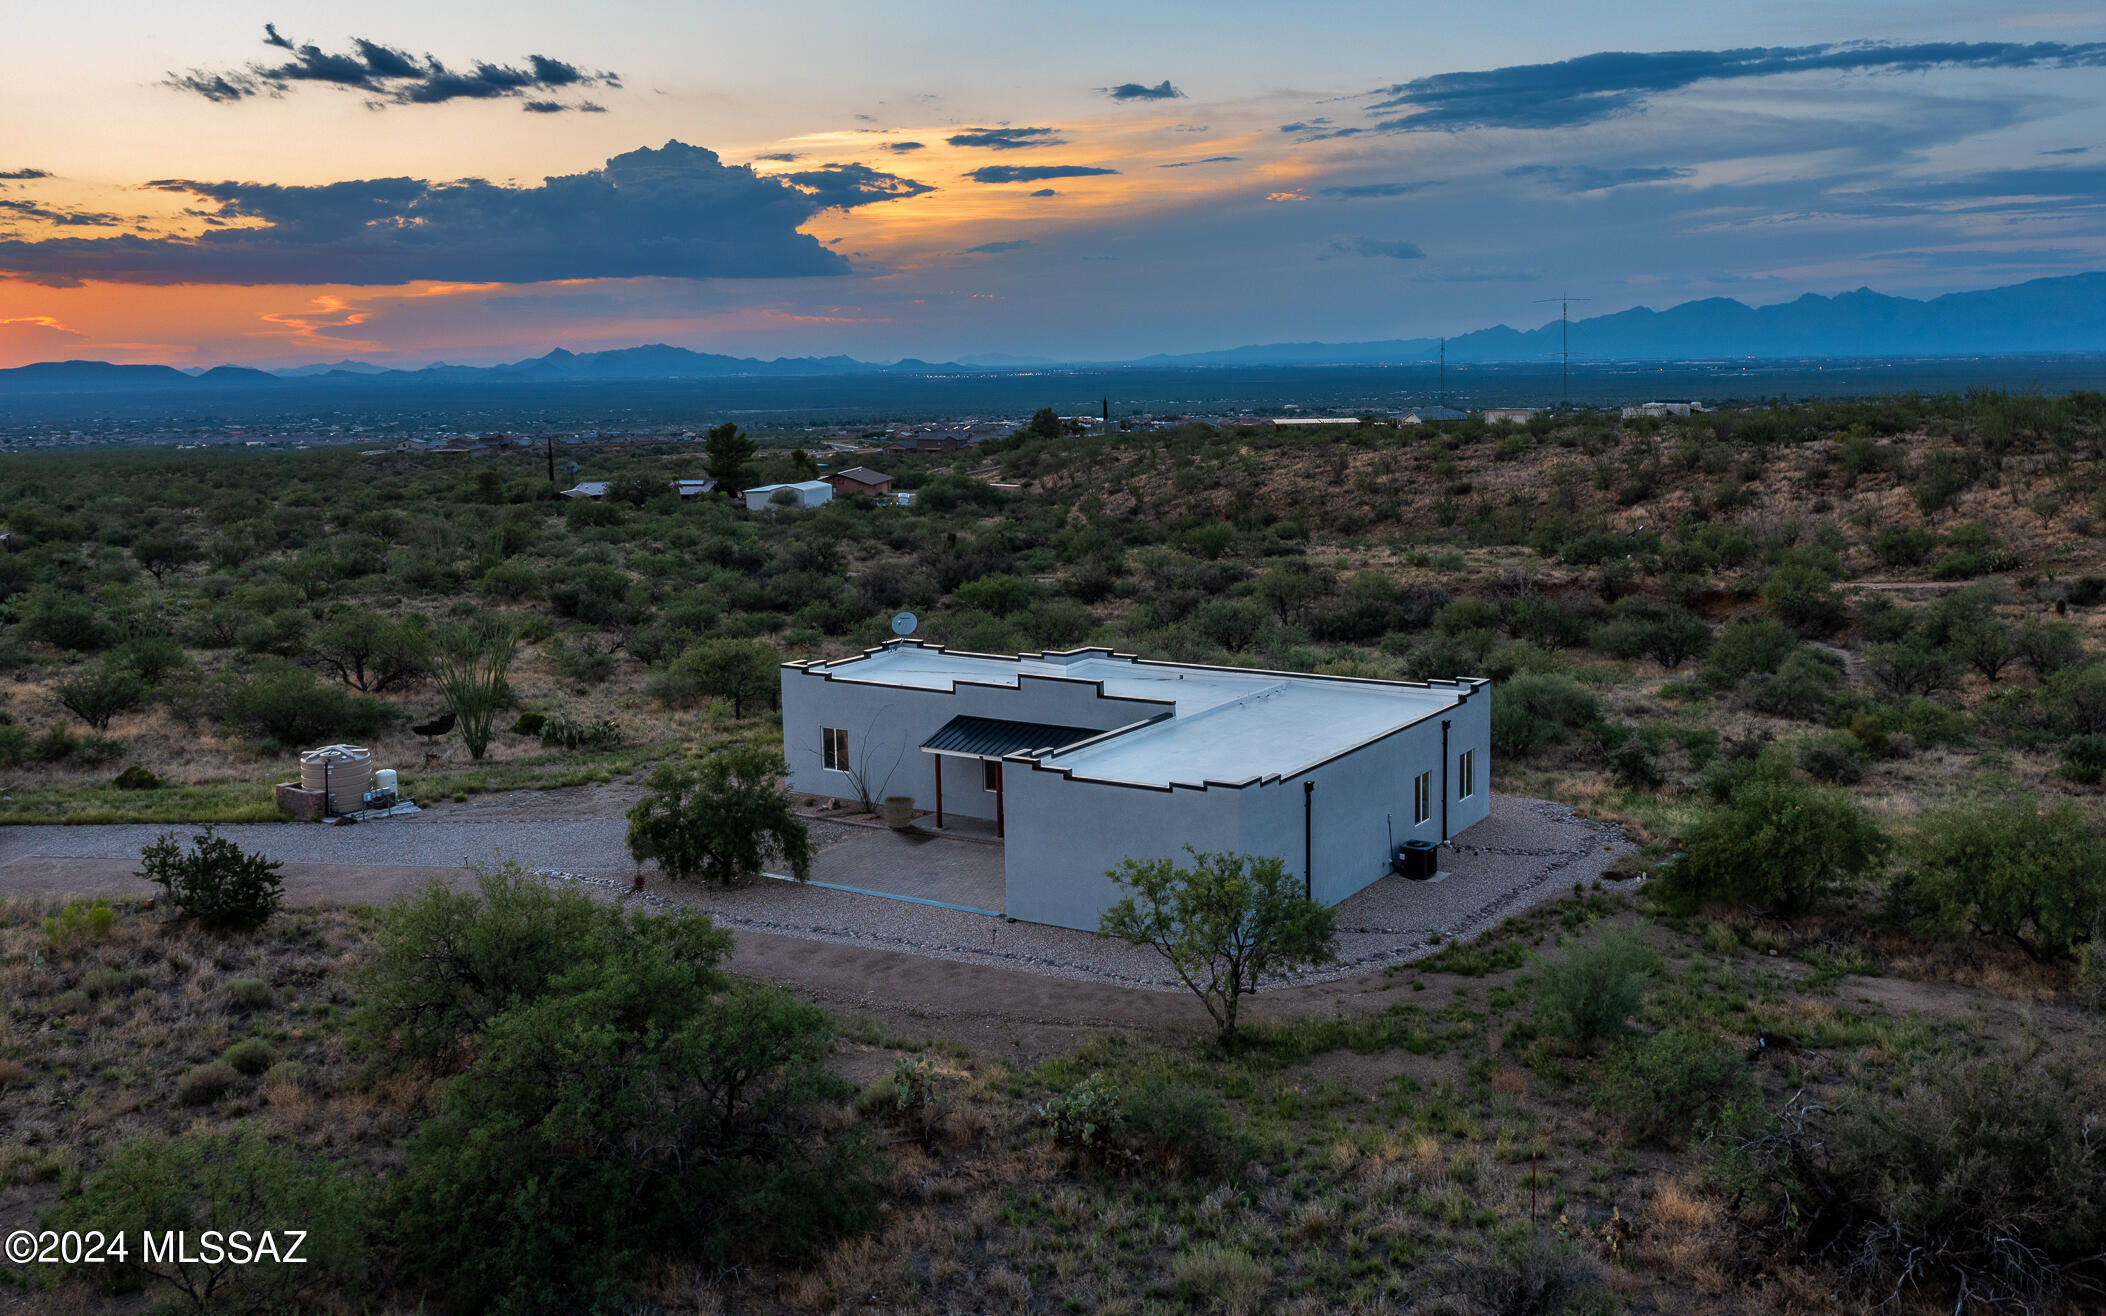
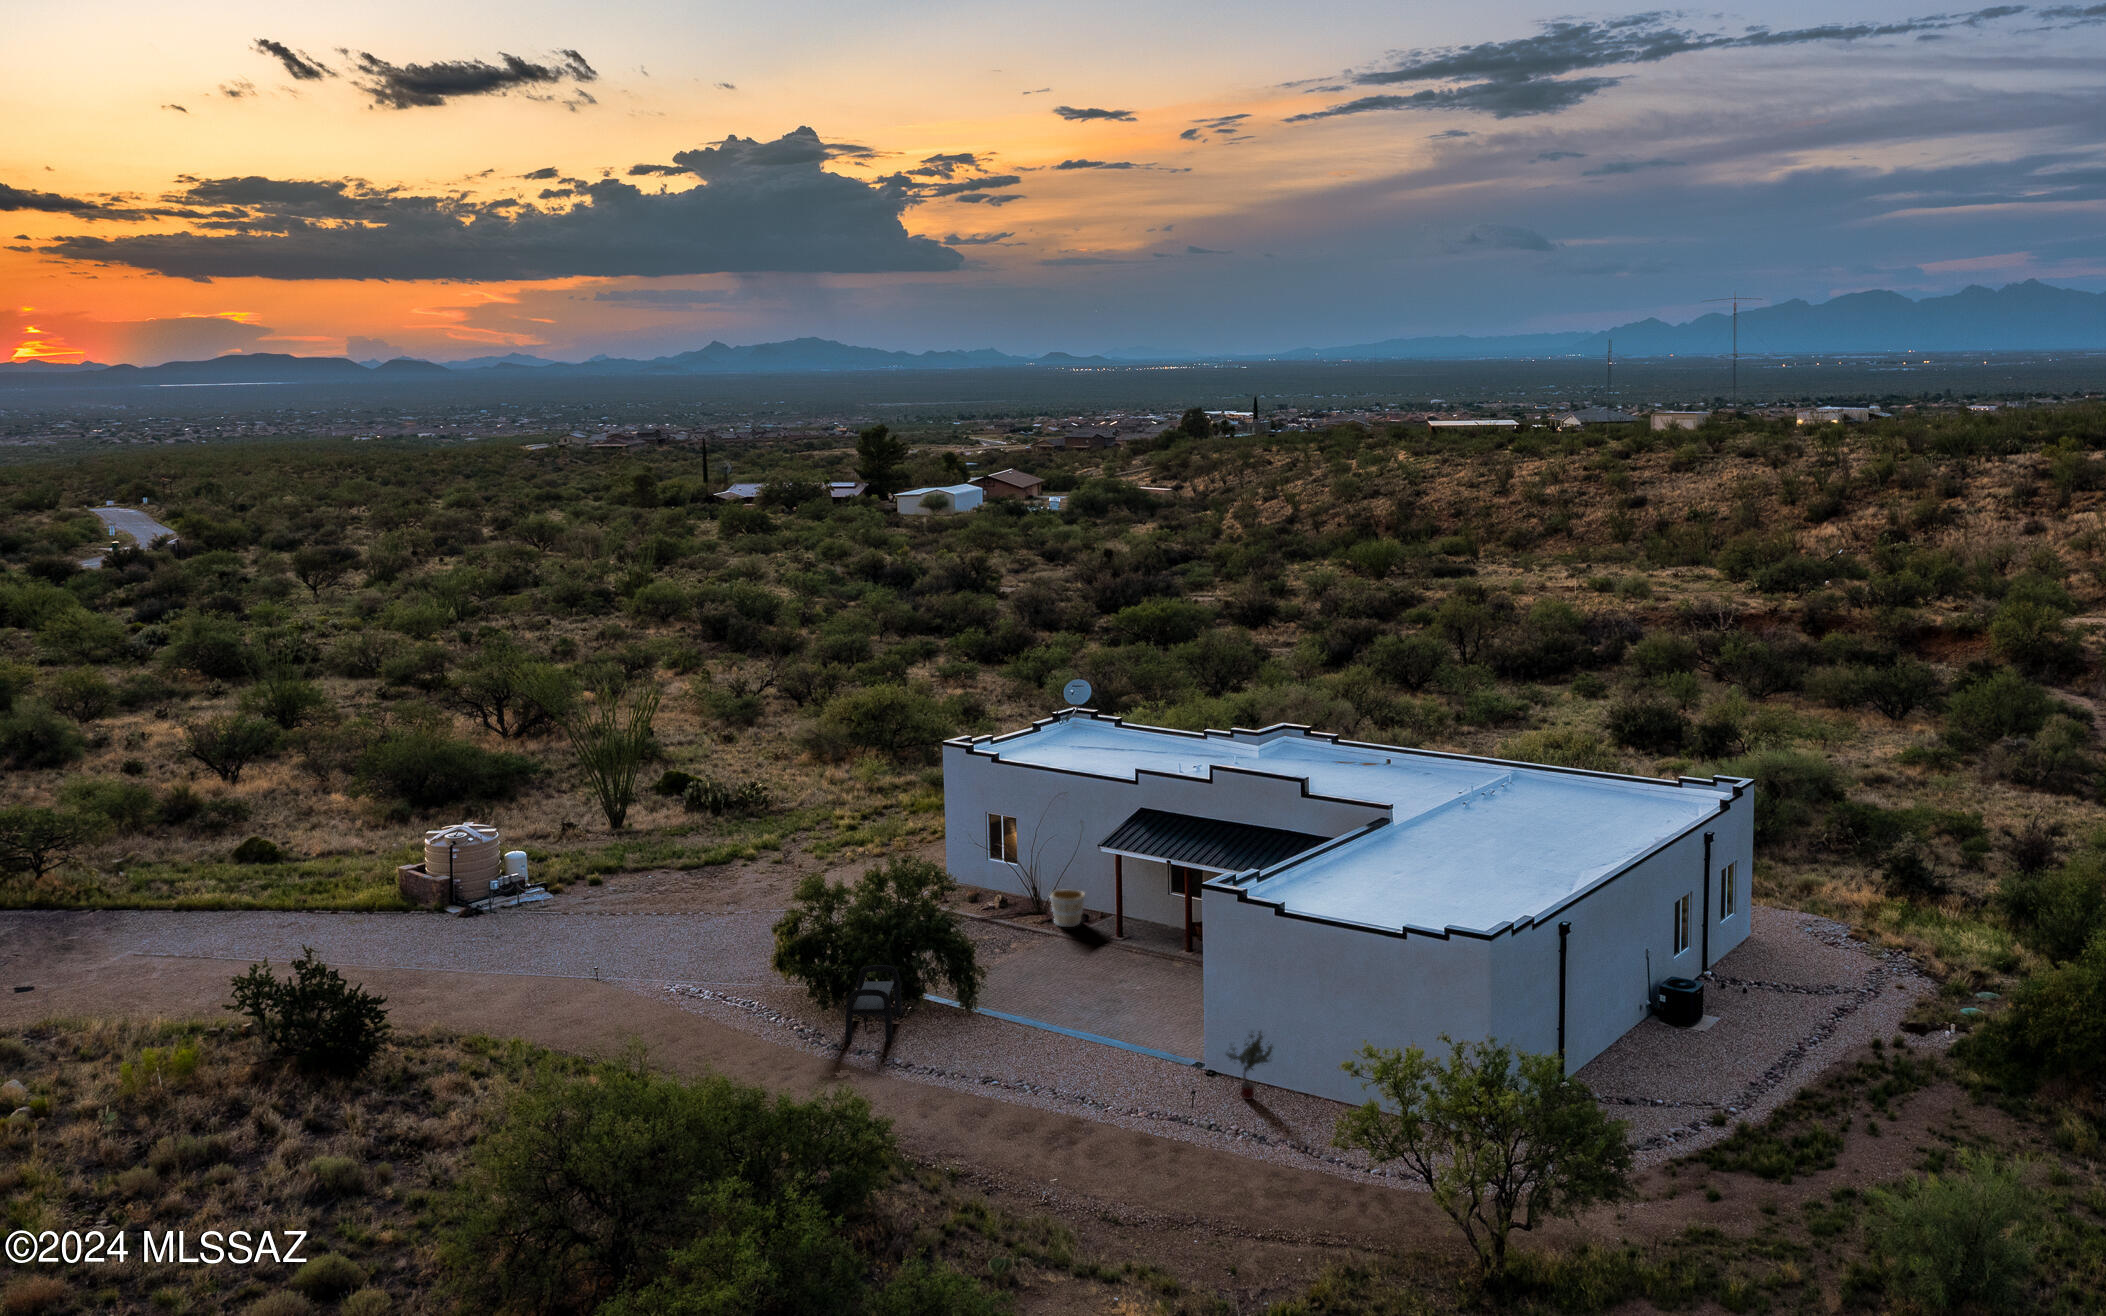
bench: present [736,688,777,719] -> present [845,965,902,1042]
lounge chair: present [412,713,457,746] -> none [548,769,595,805]
potted tree: present [631,833,658,888] -> present [1226,1031,1273,1100]

